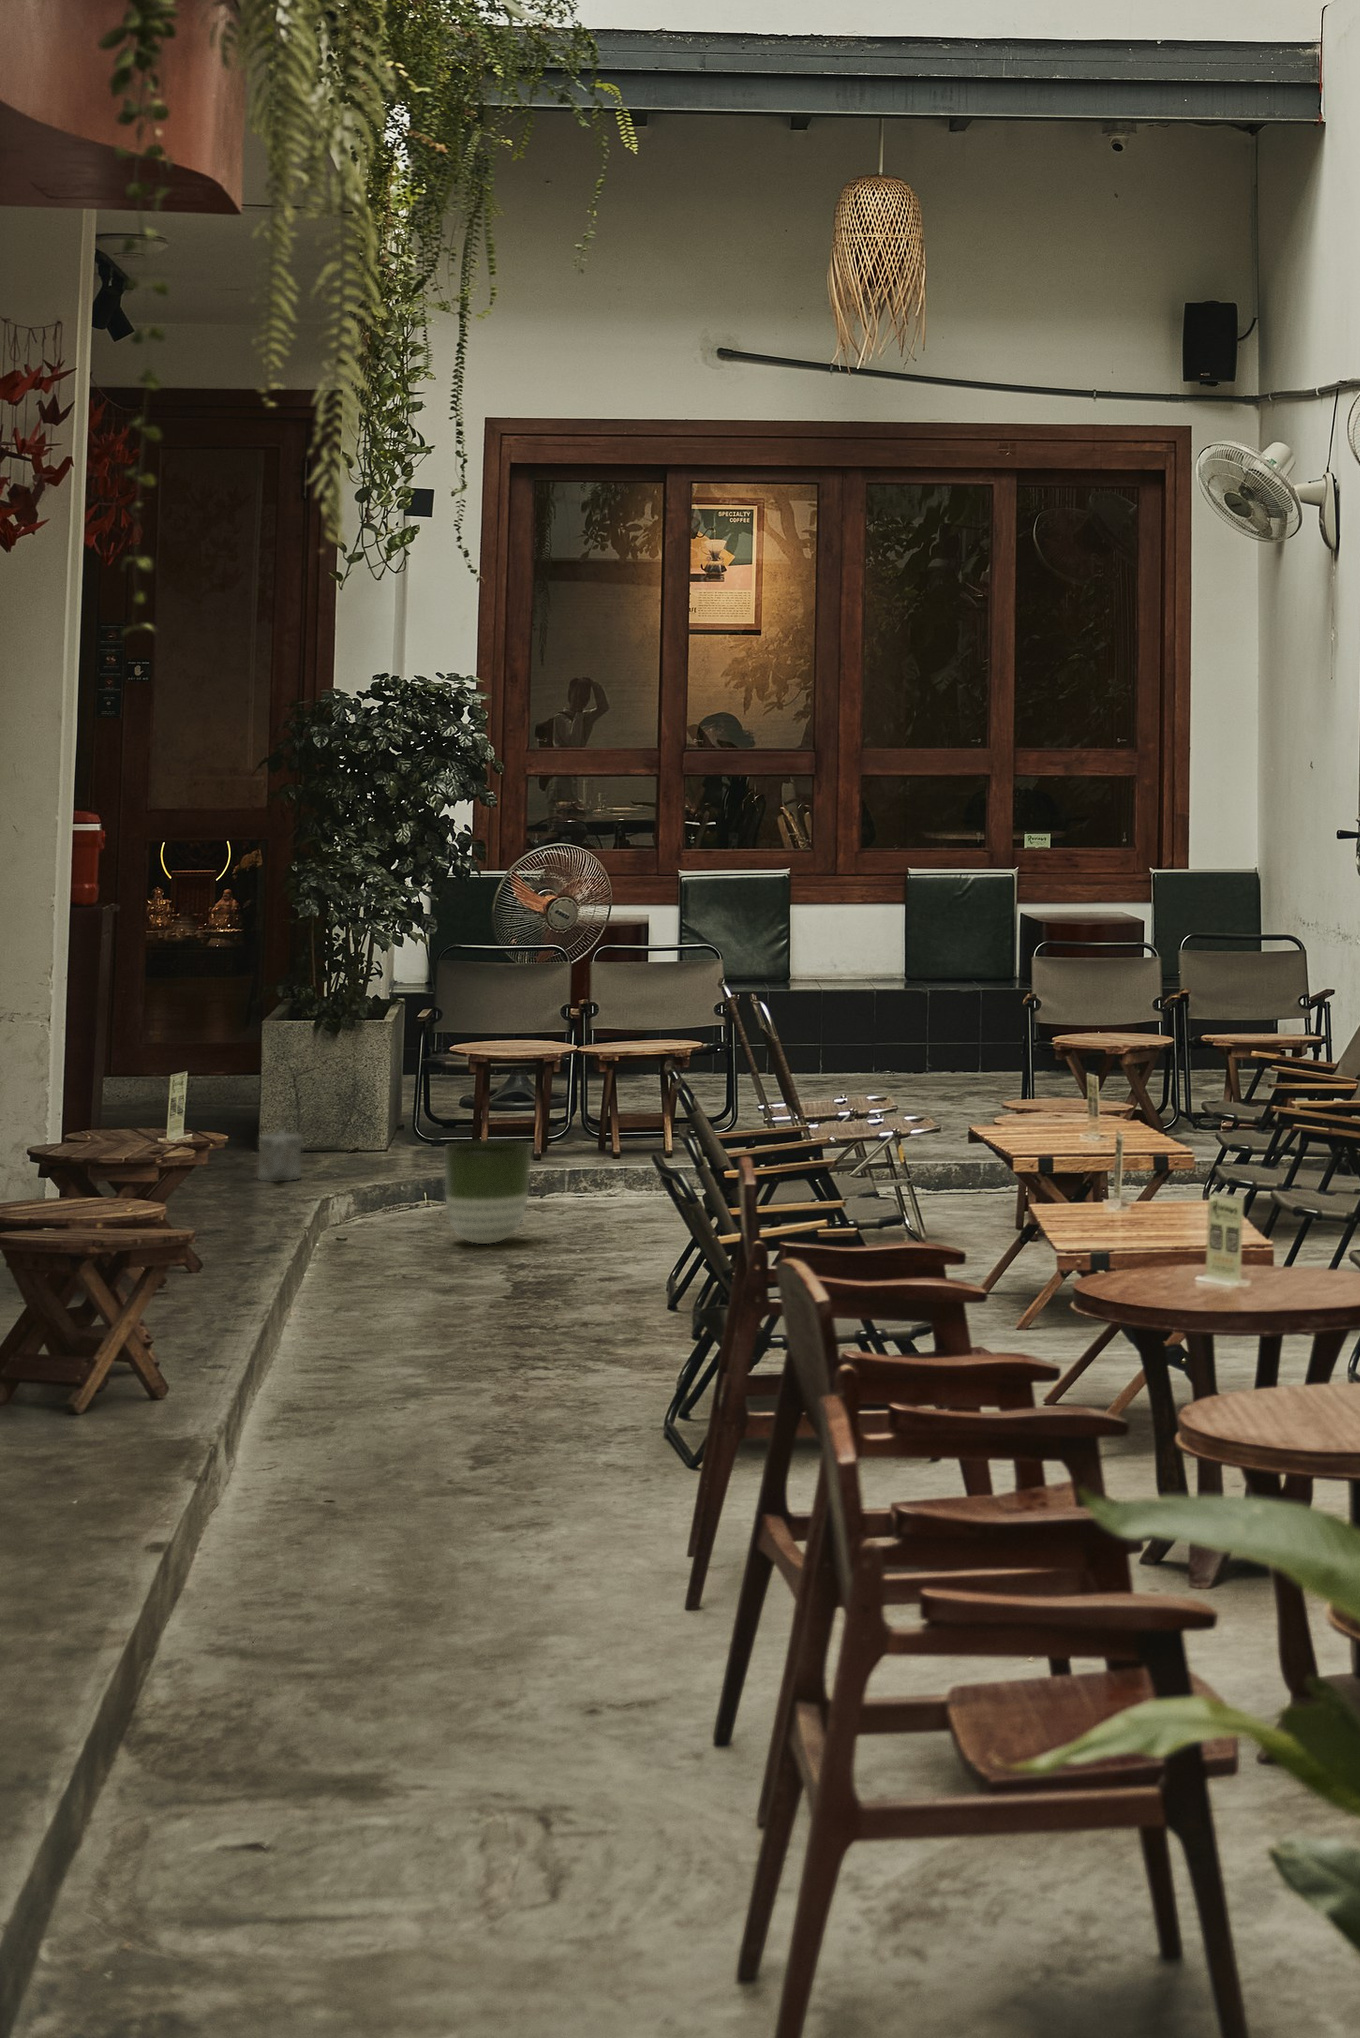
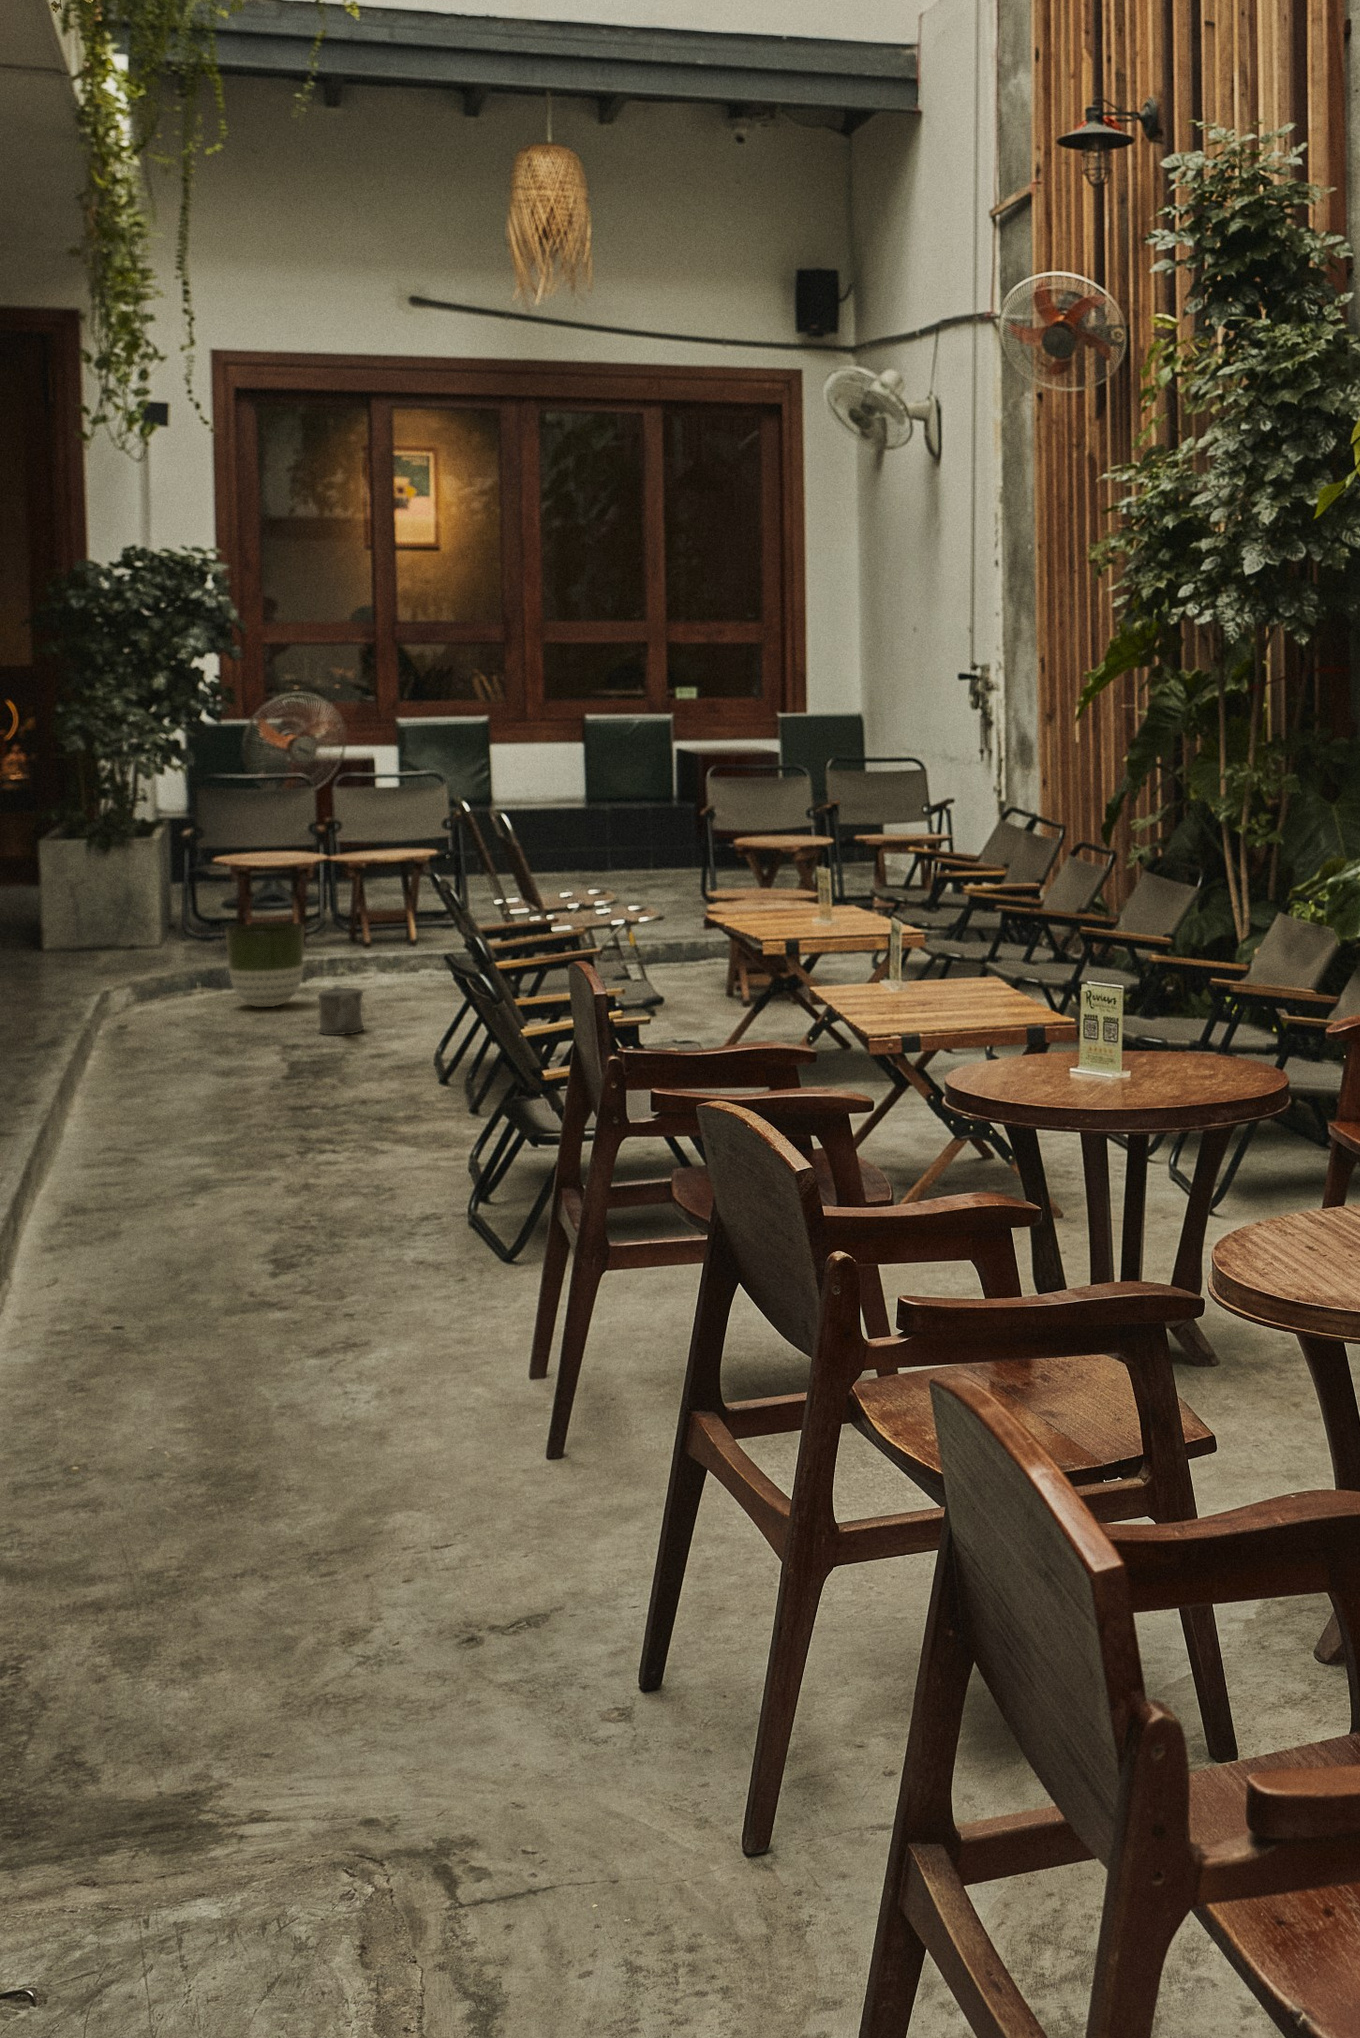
watering can: present [258,1131,303,1181] -> present [318,985,364,1035]

